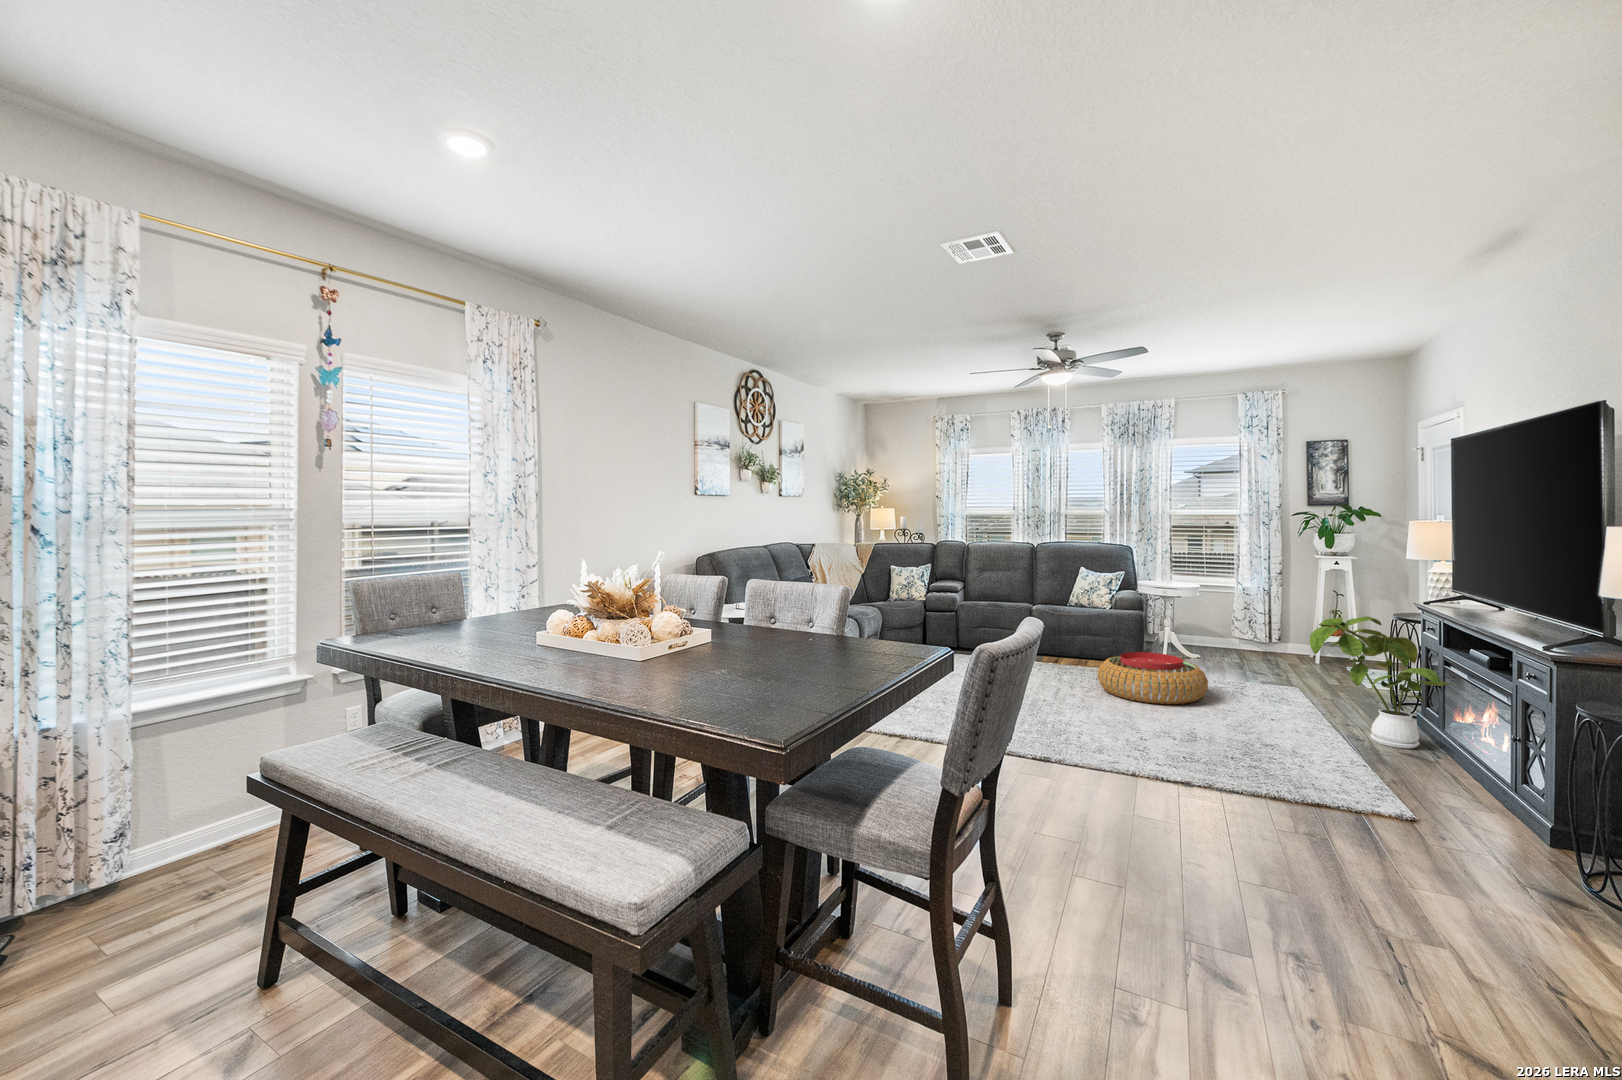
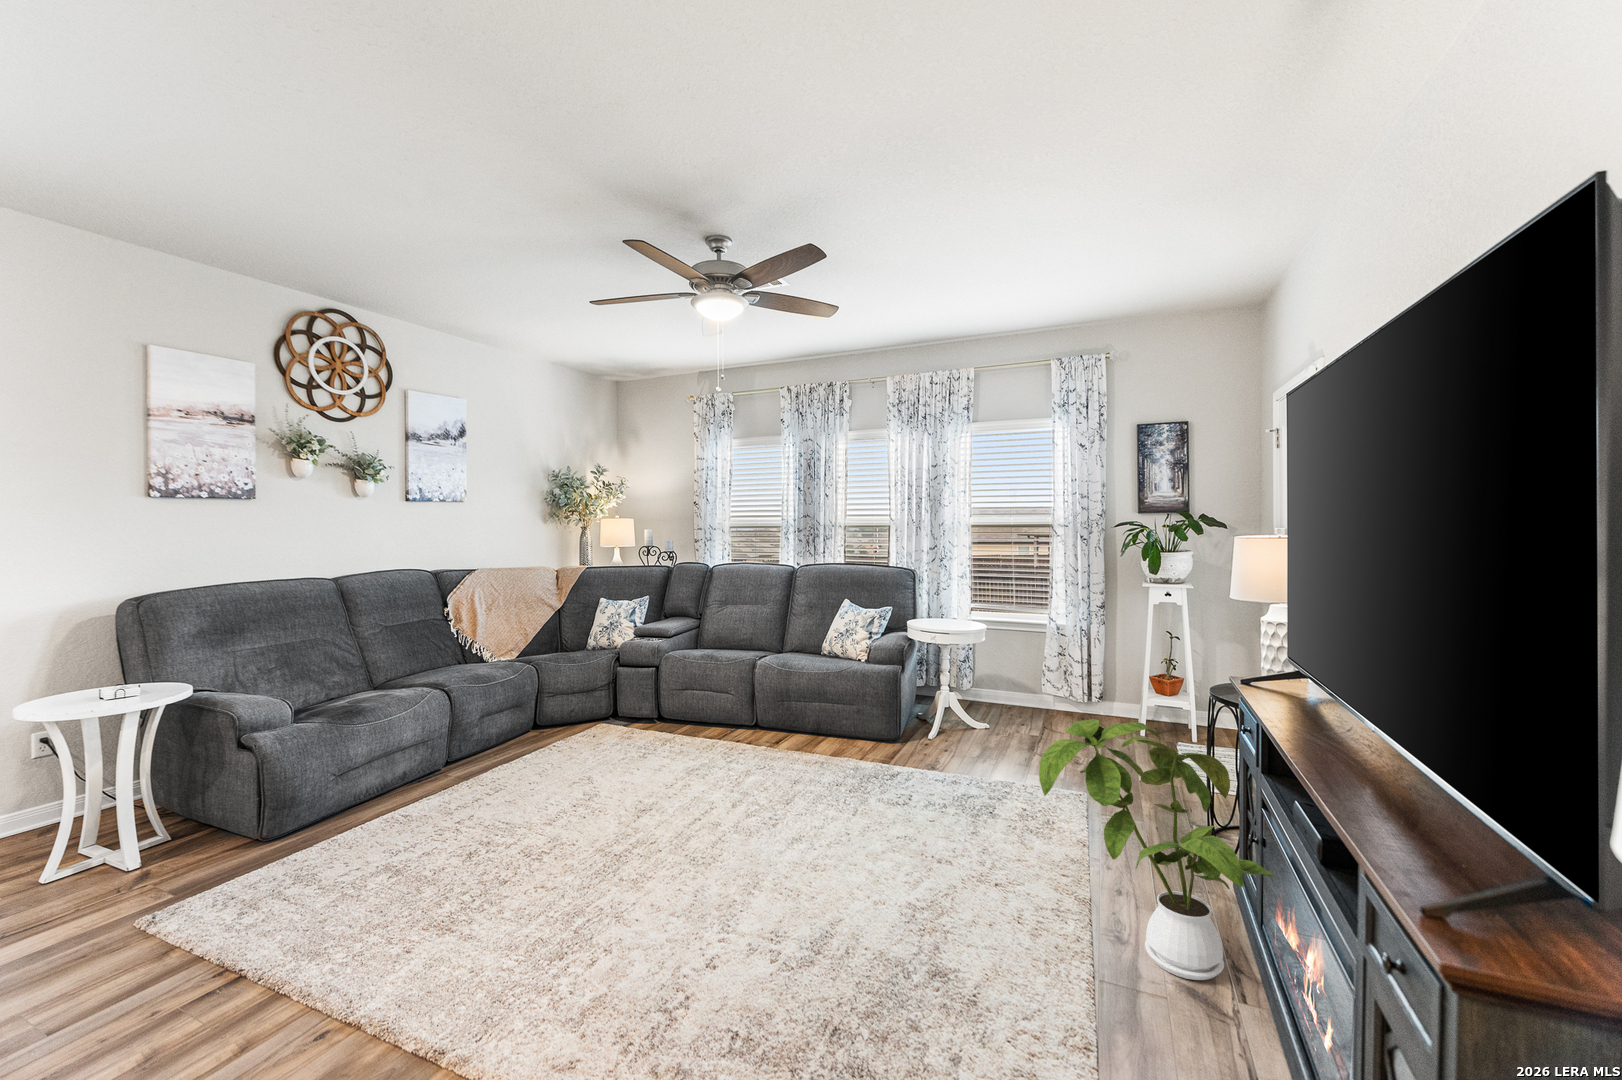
pouf: present [1098,652,1208,704] -> none [776,746,937,849]

